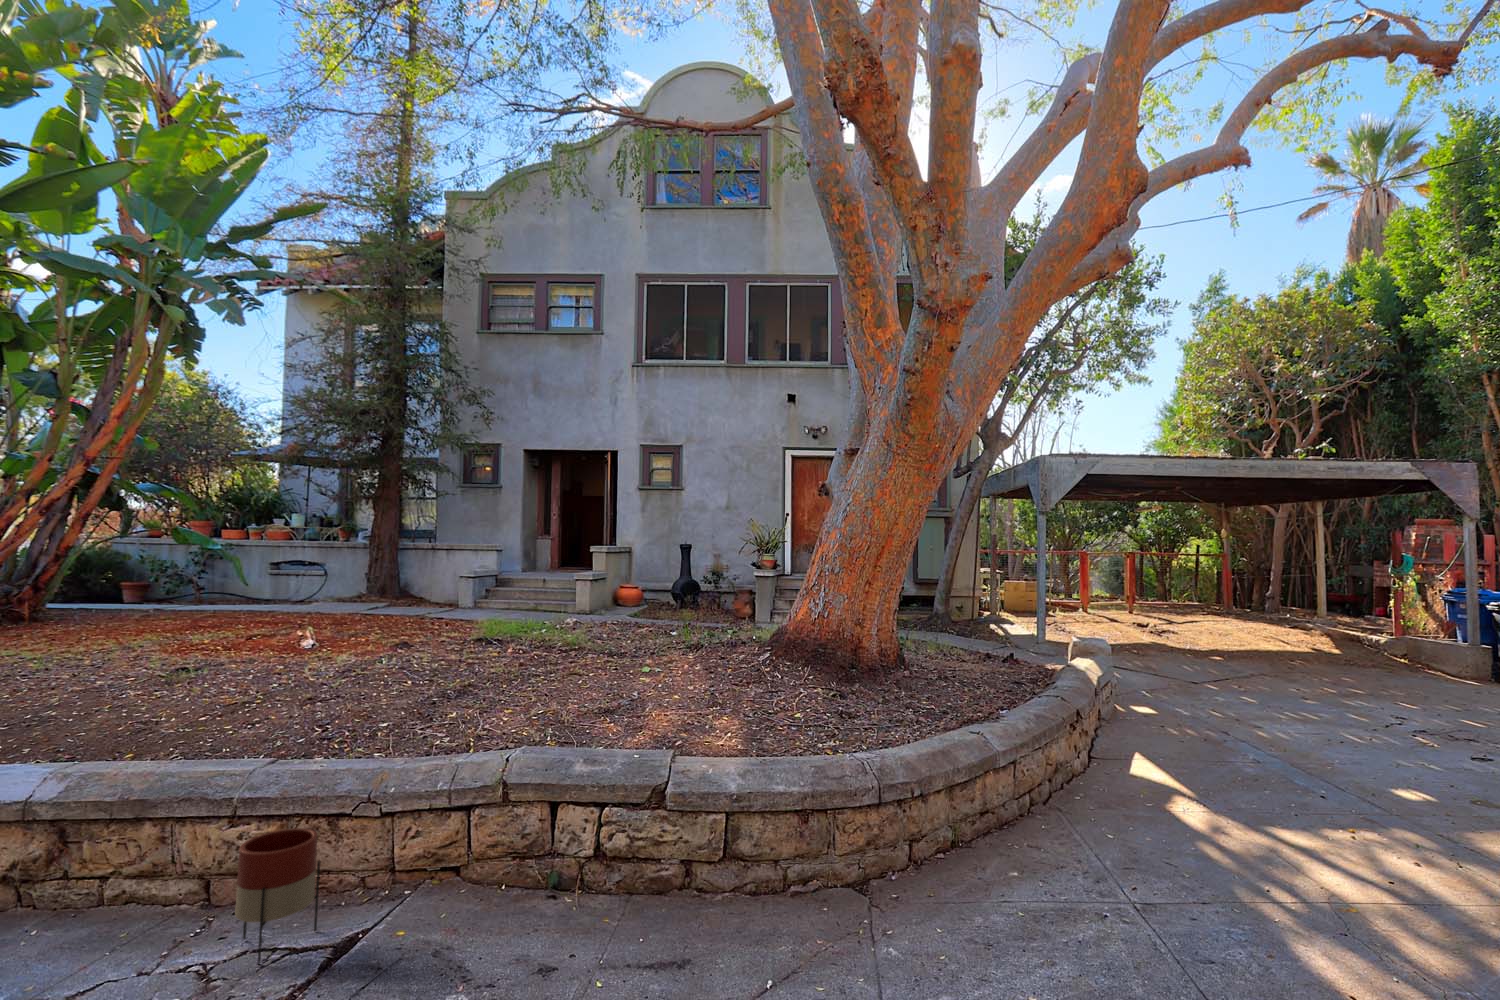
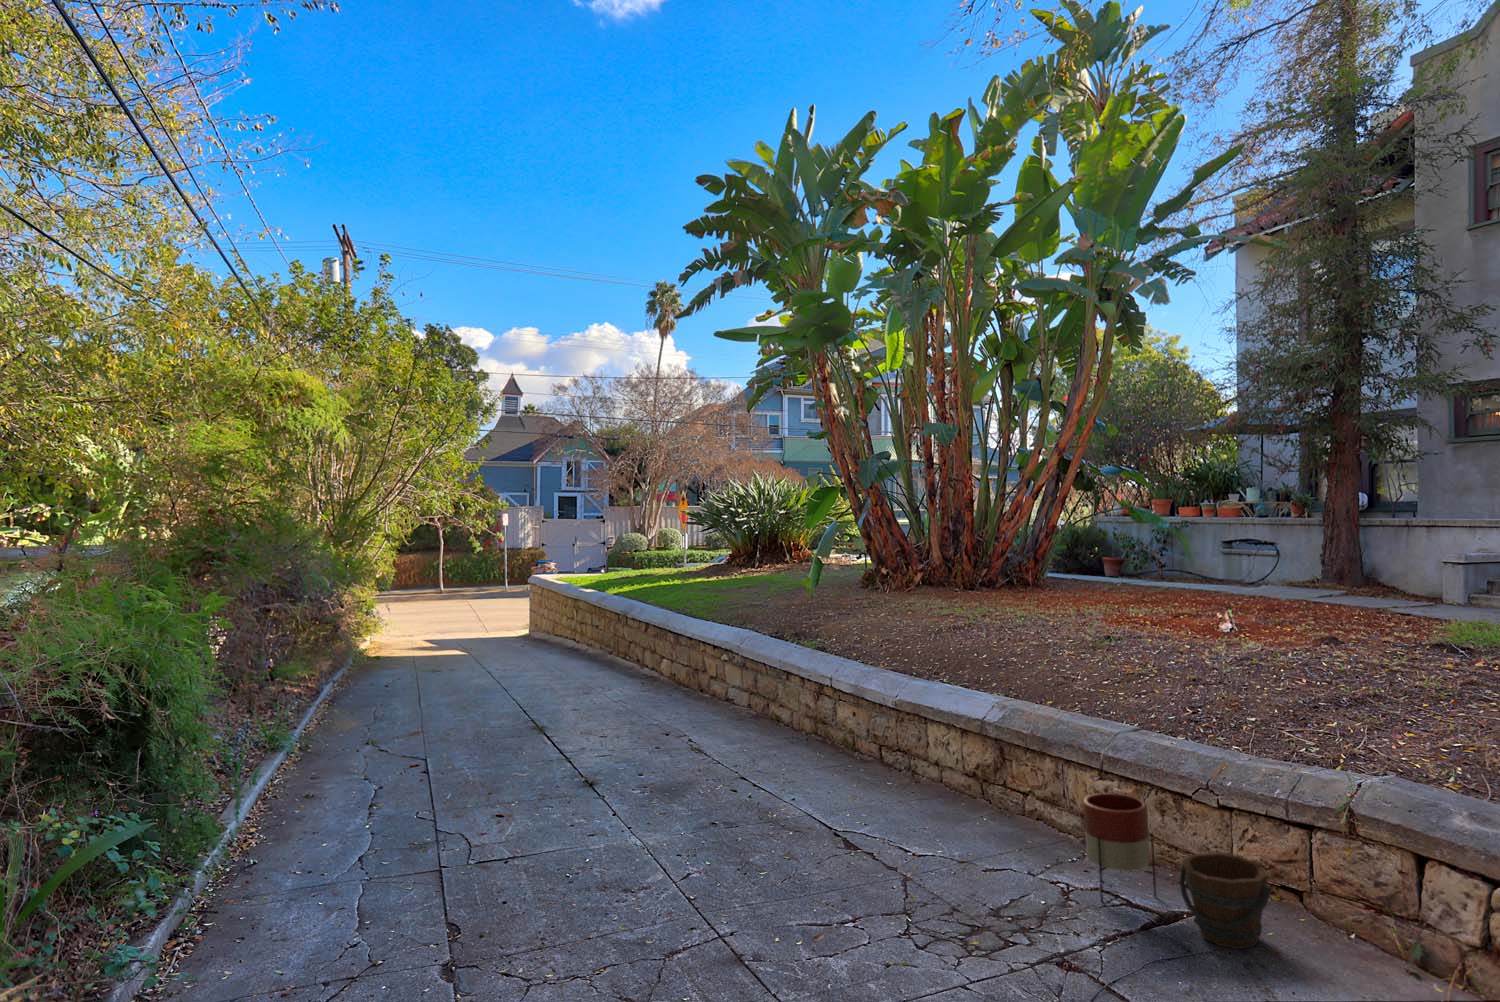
bucket: none [362,852,454,950] -> present [1180,852,1272,949]

